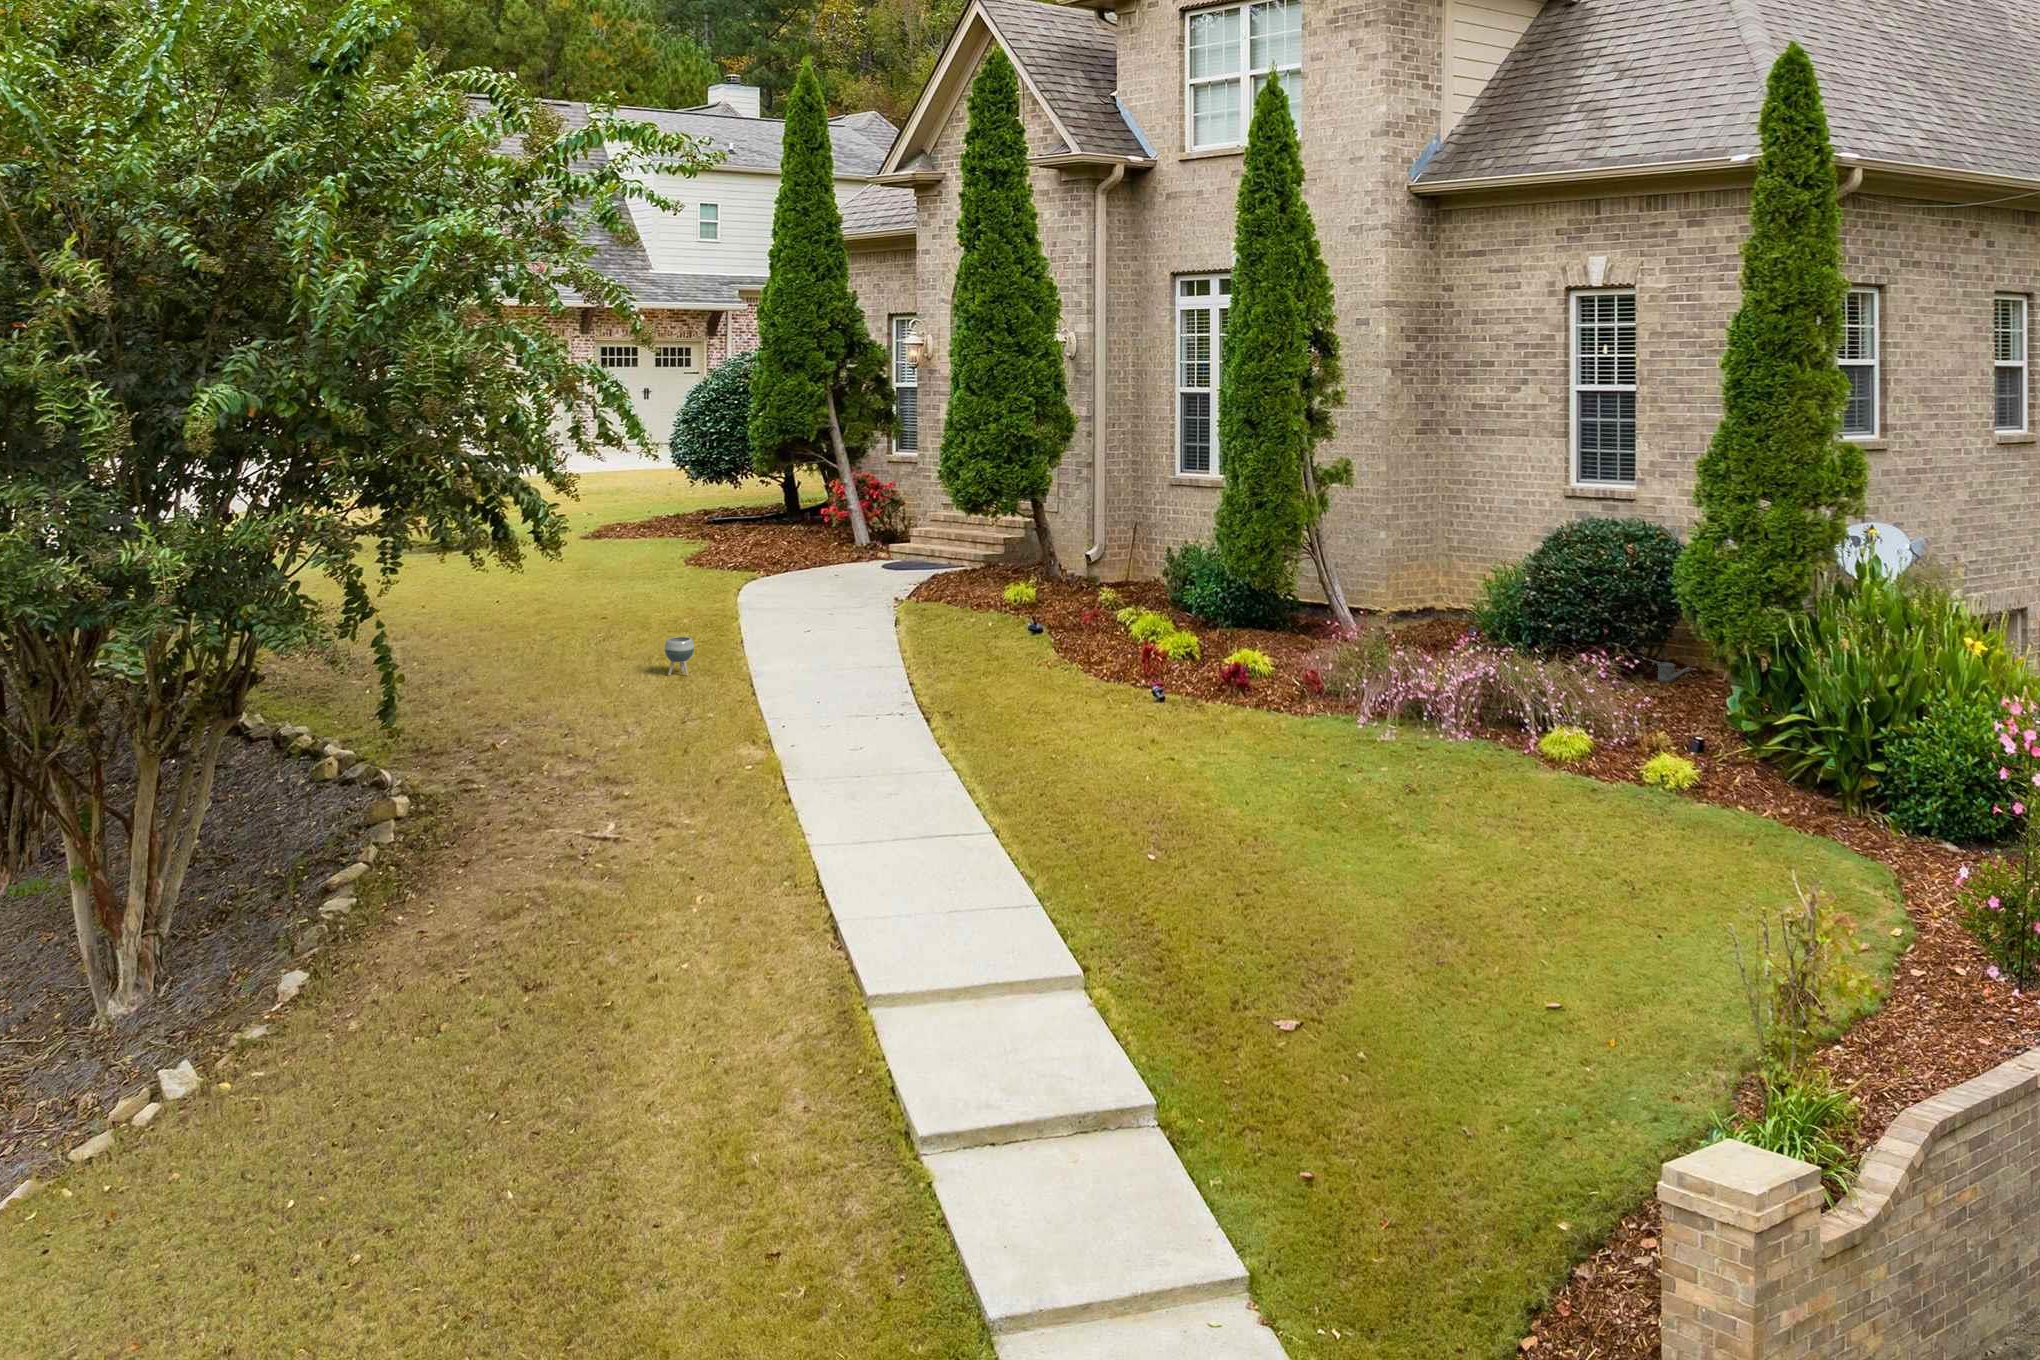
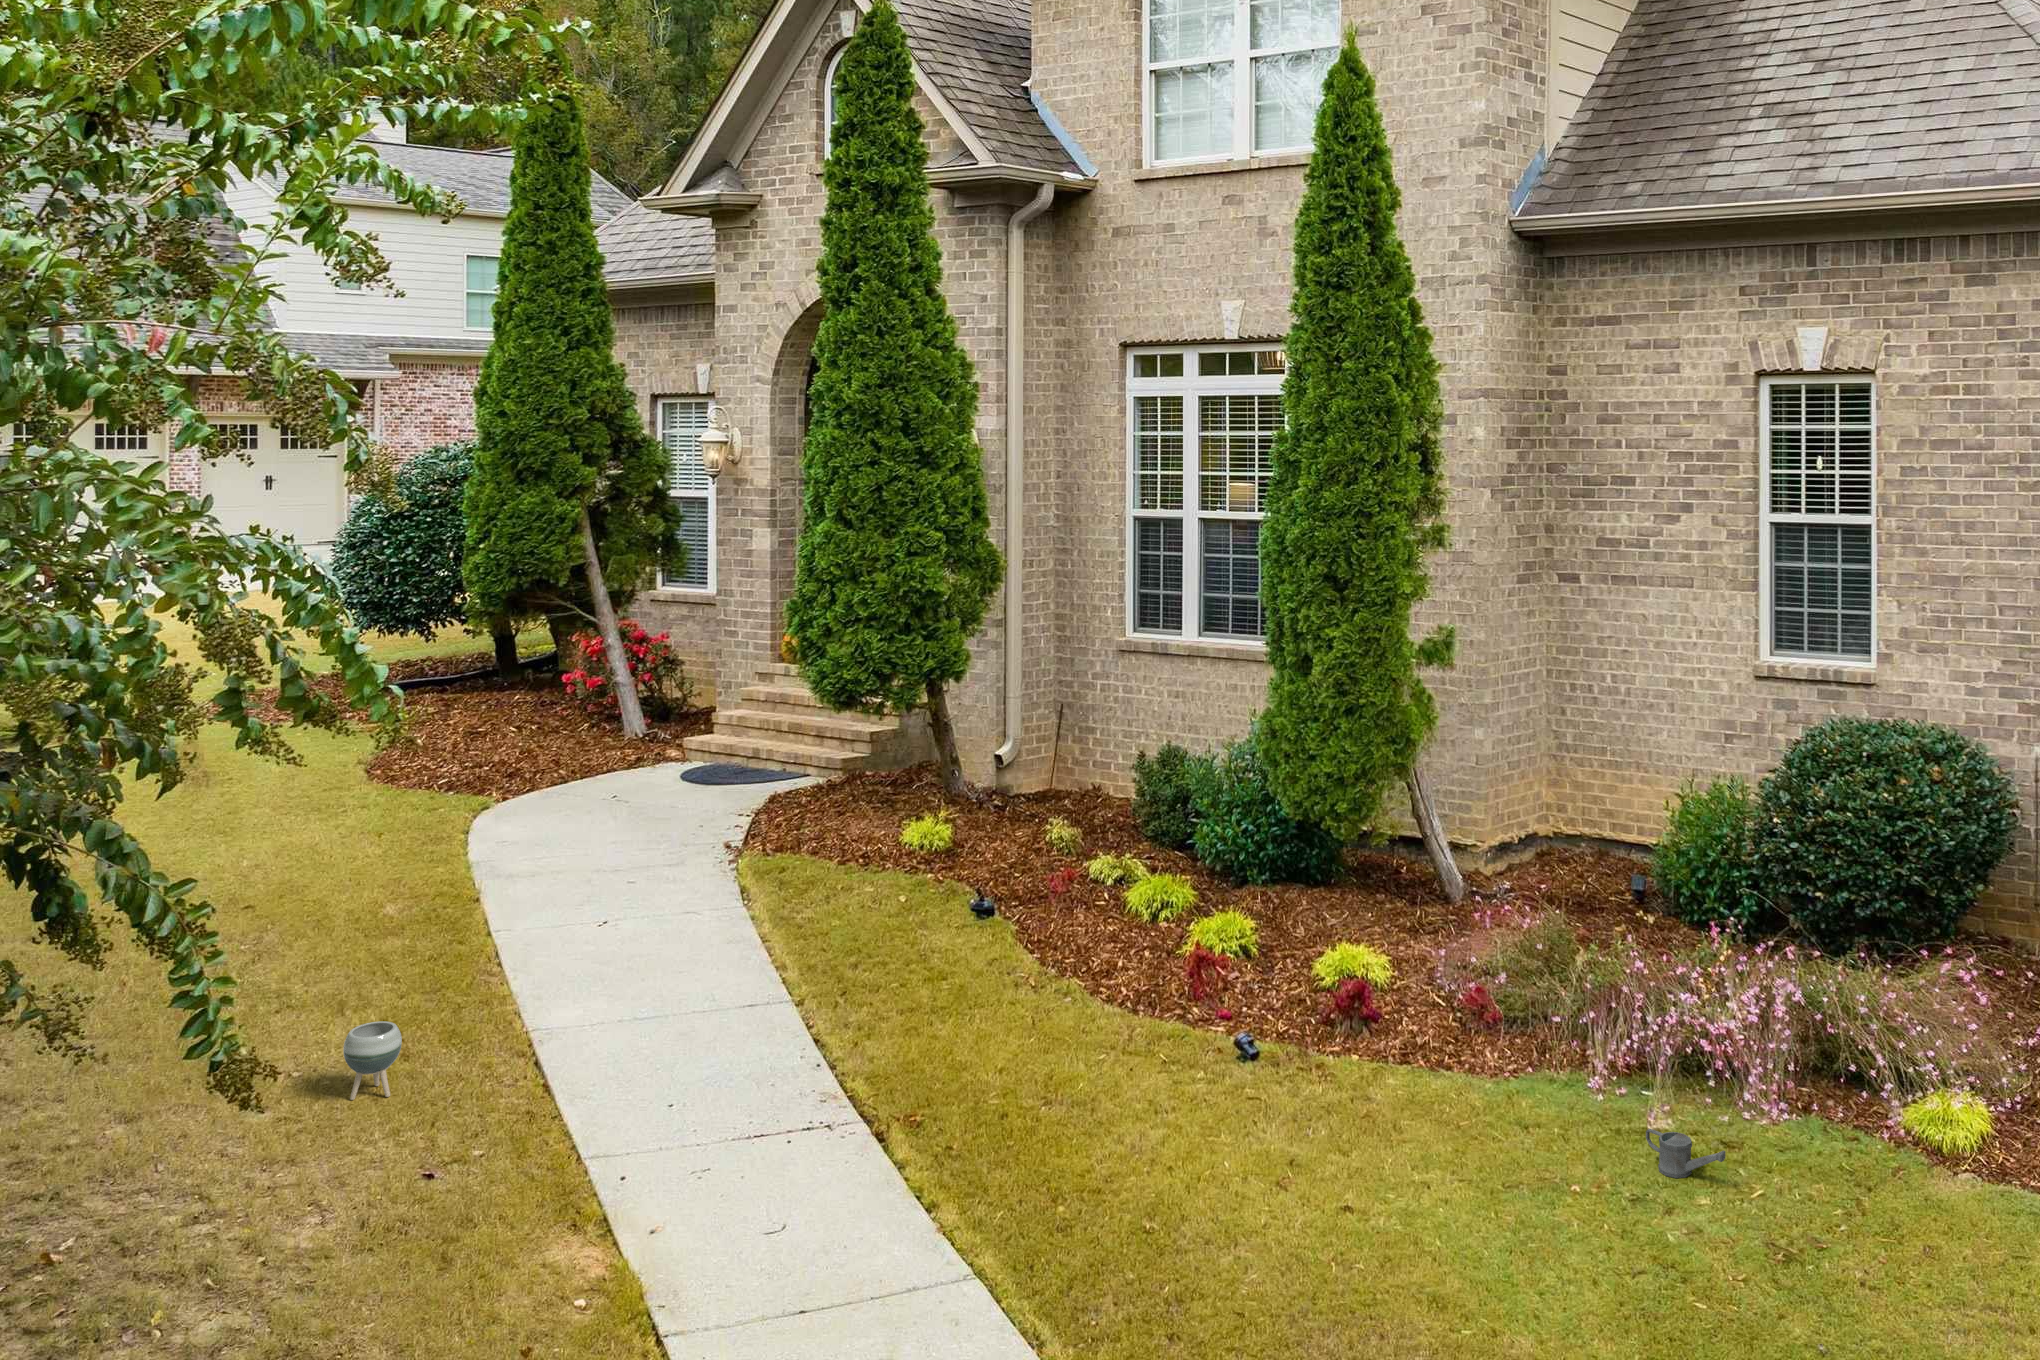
watering can: present [1652,661,1690,682] -> present [1646,1129,1725,1178]

